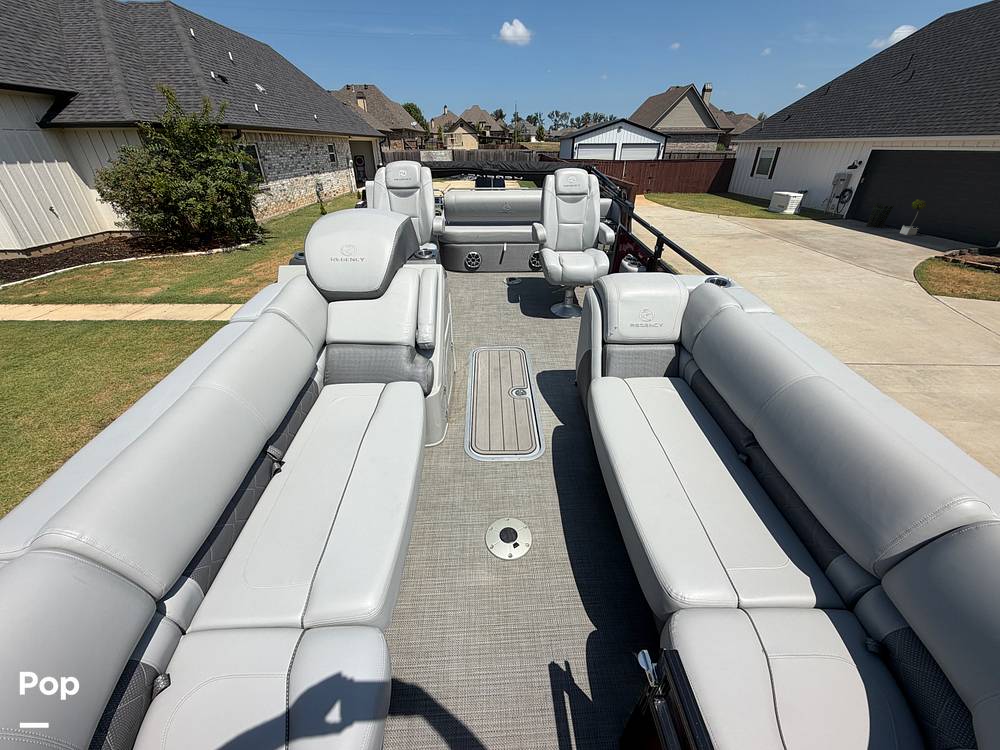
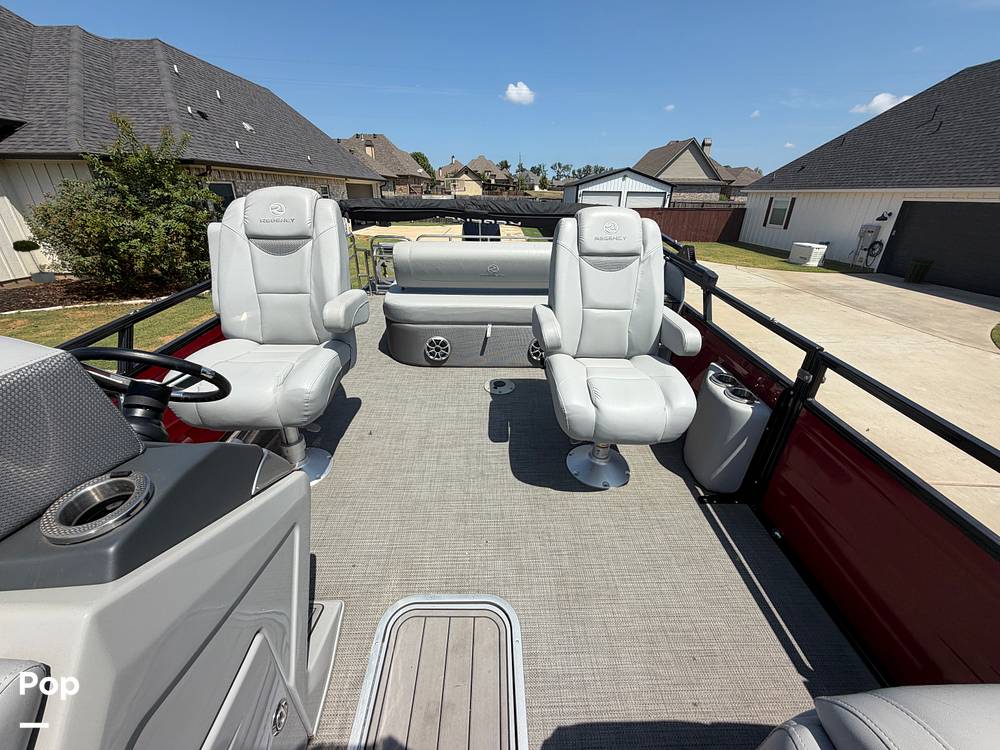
potted tree: present [900,199,927,235] -> present [13,240,56,283]

